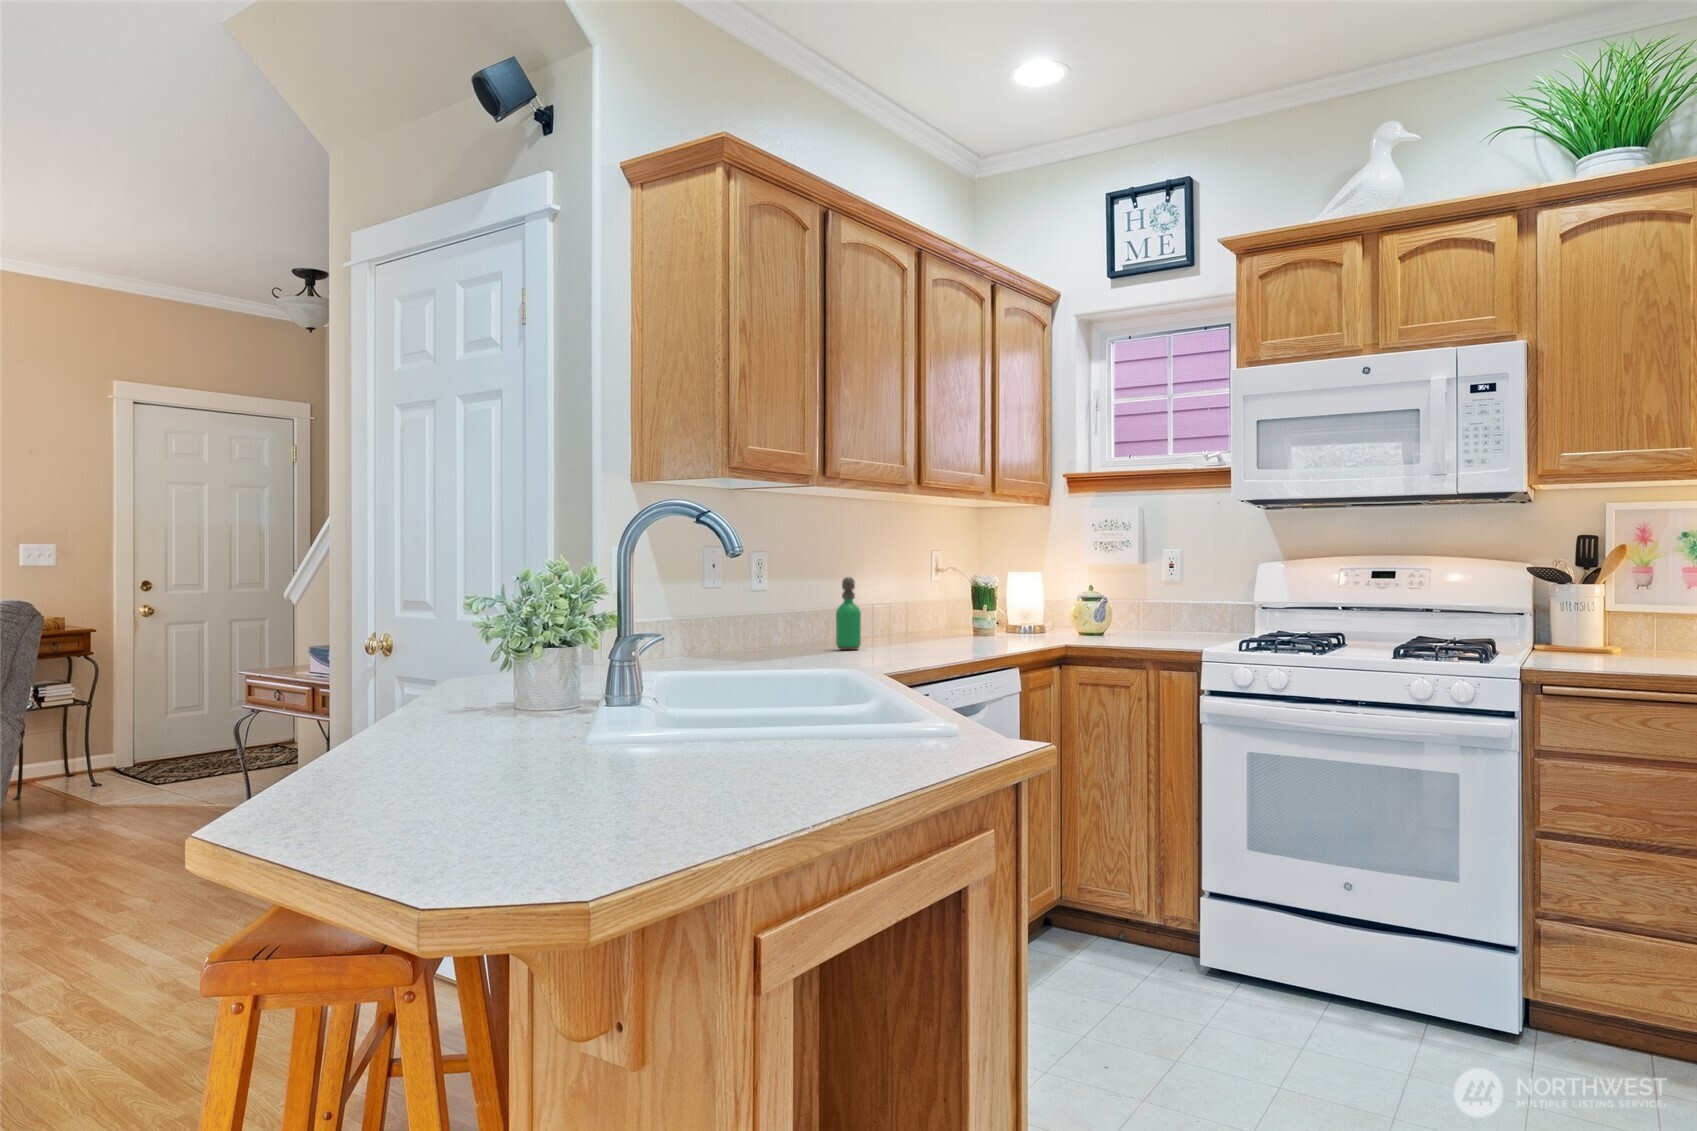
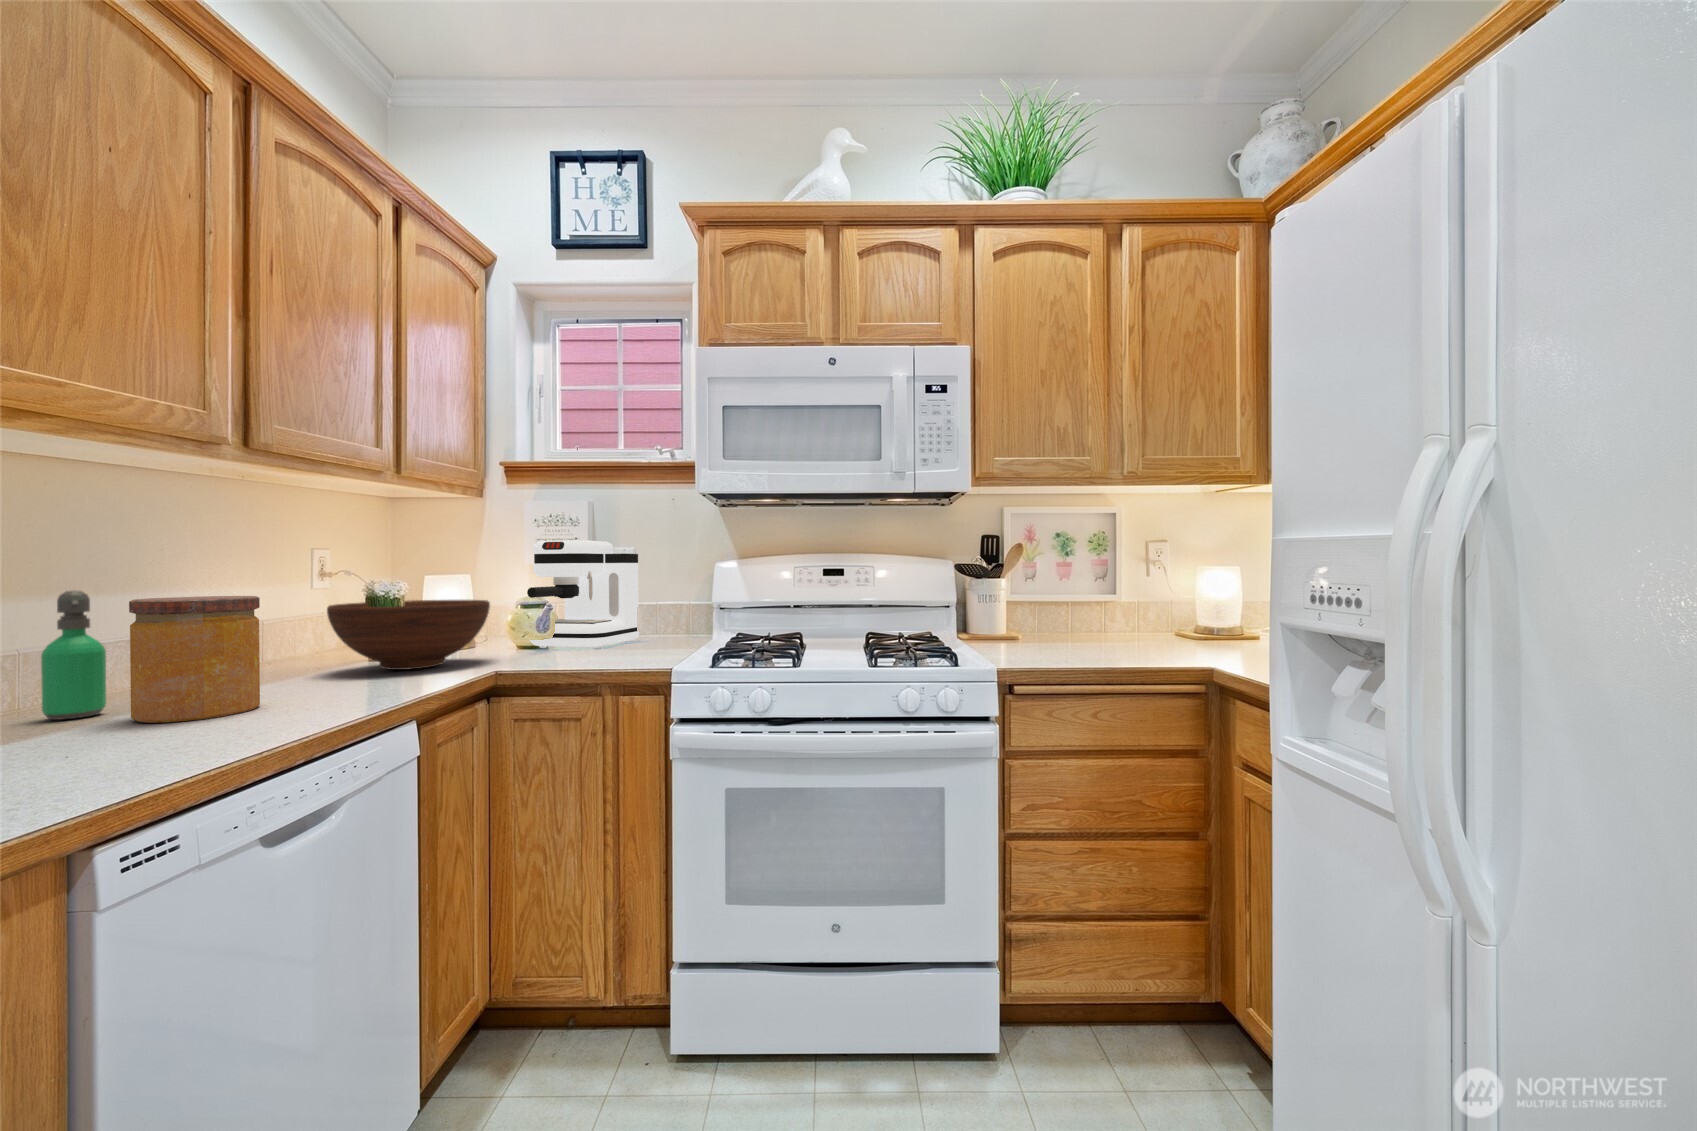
coffee maker: none [1087,542,1184,638] -> present [527,540,639,649]
jar: none [880,582,938,653] -> present [129,596,260,723]
fruit bowl: none [954,591,1060,642] -> present [327,600,490,670]

